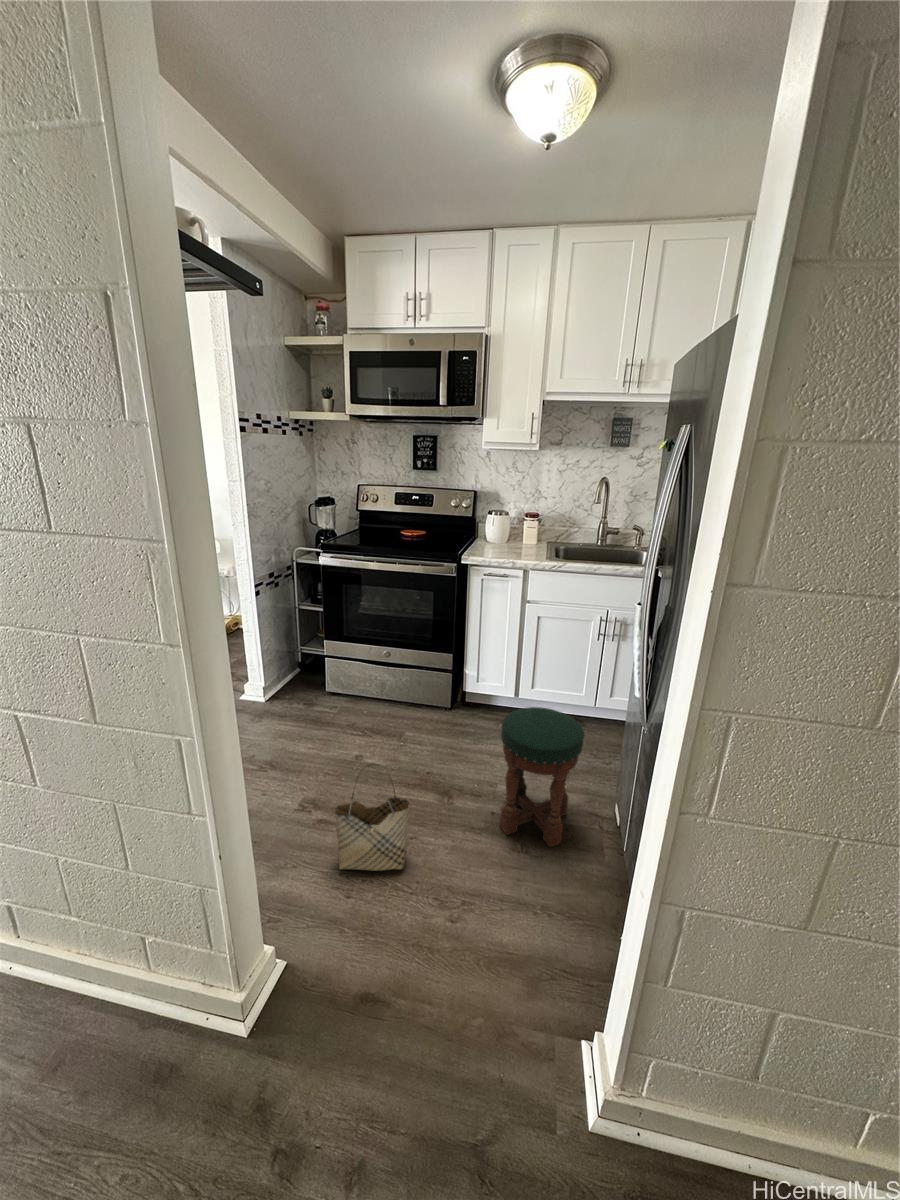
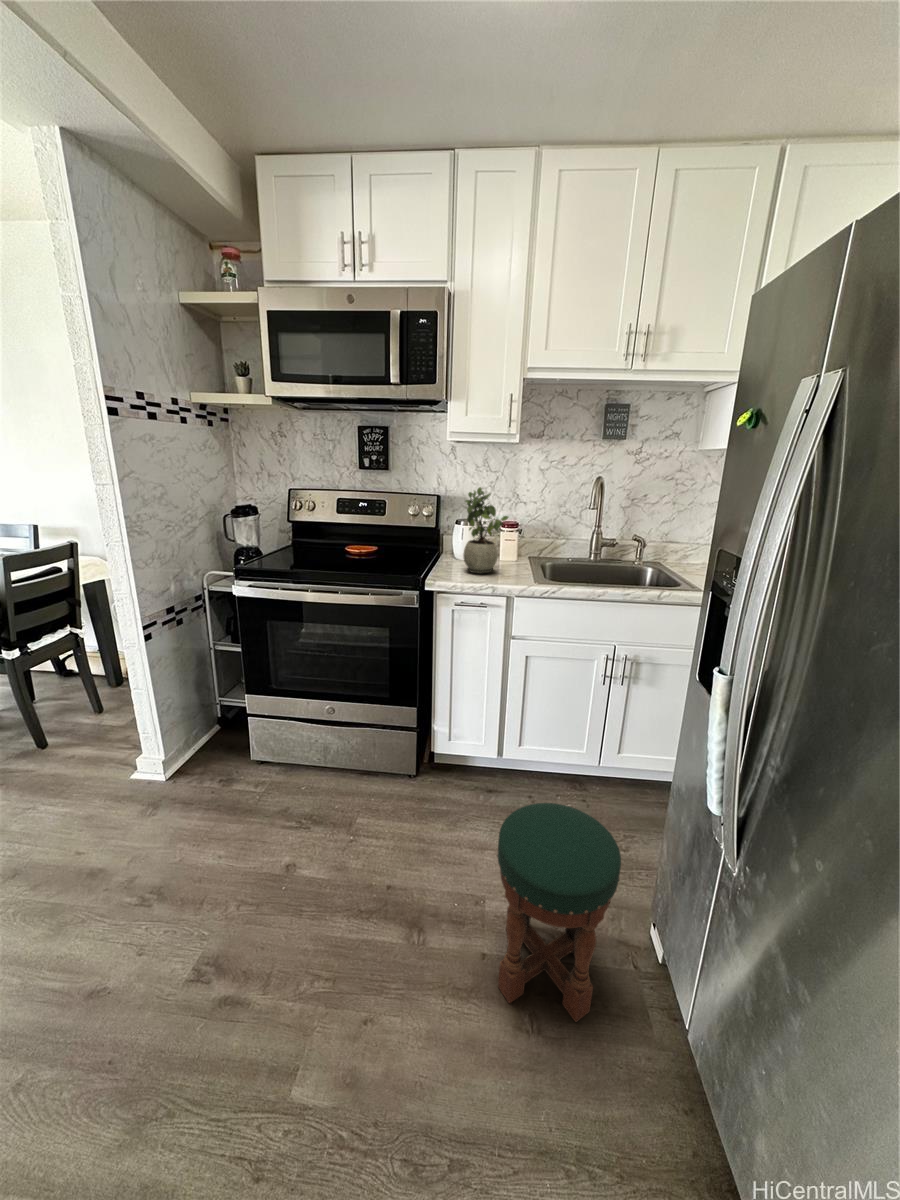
potted plant: none [493,485,527,553] -> present [463,487,508,574]
woven basket: present [334,763,410,870] -> none [231,937,363,1125]

